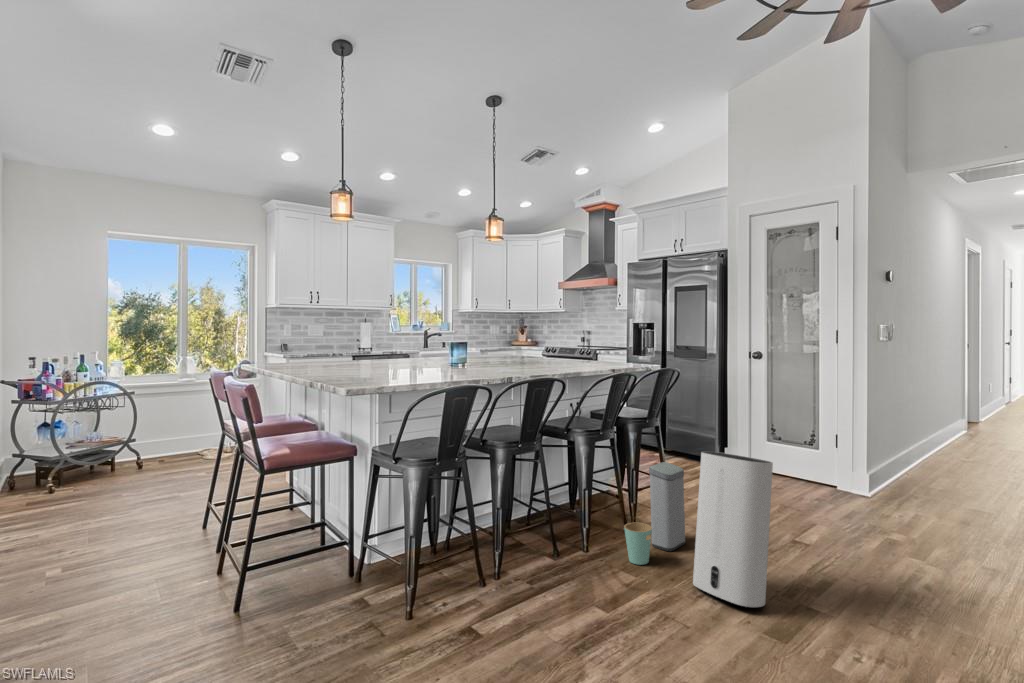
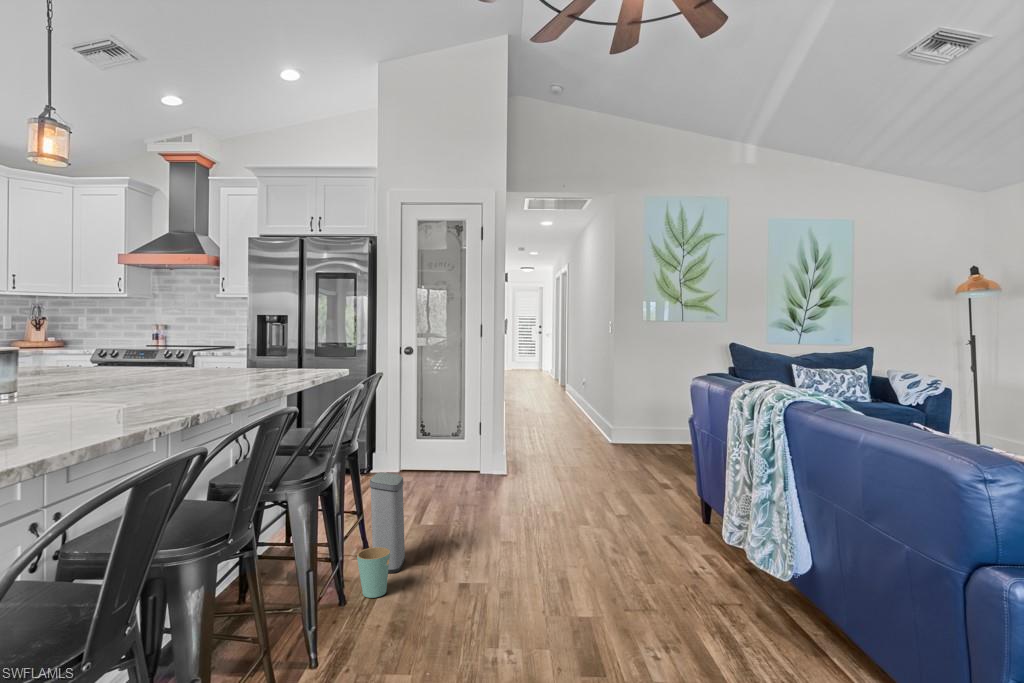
air purifier: present [693,452,773,607] -> none [446,450,520,601]

